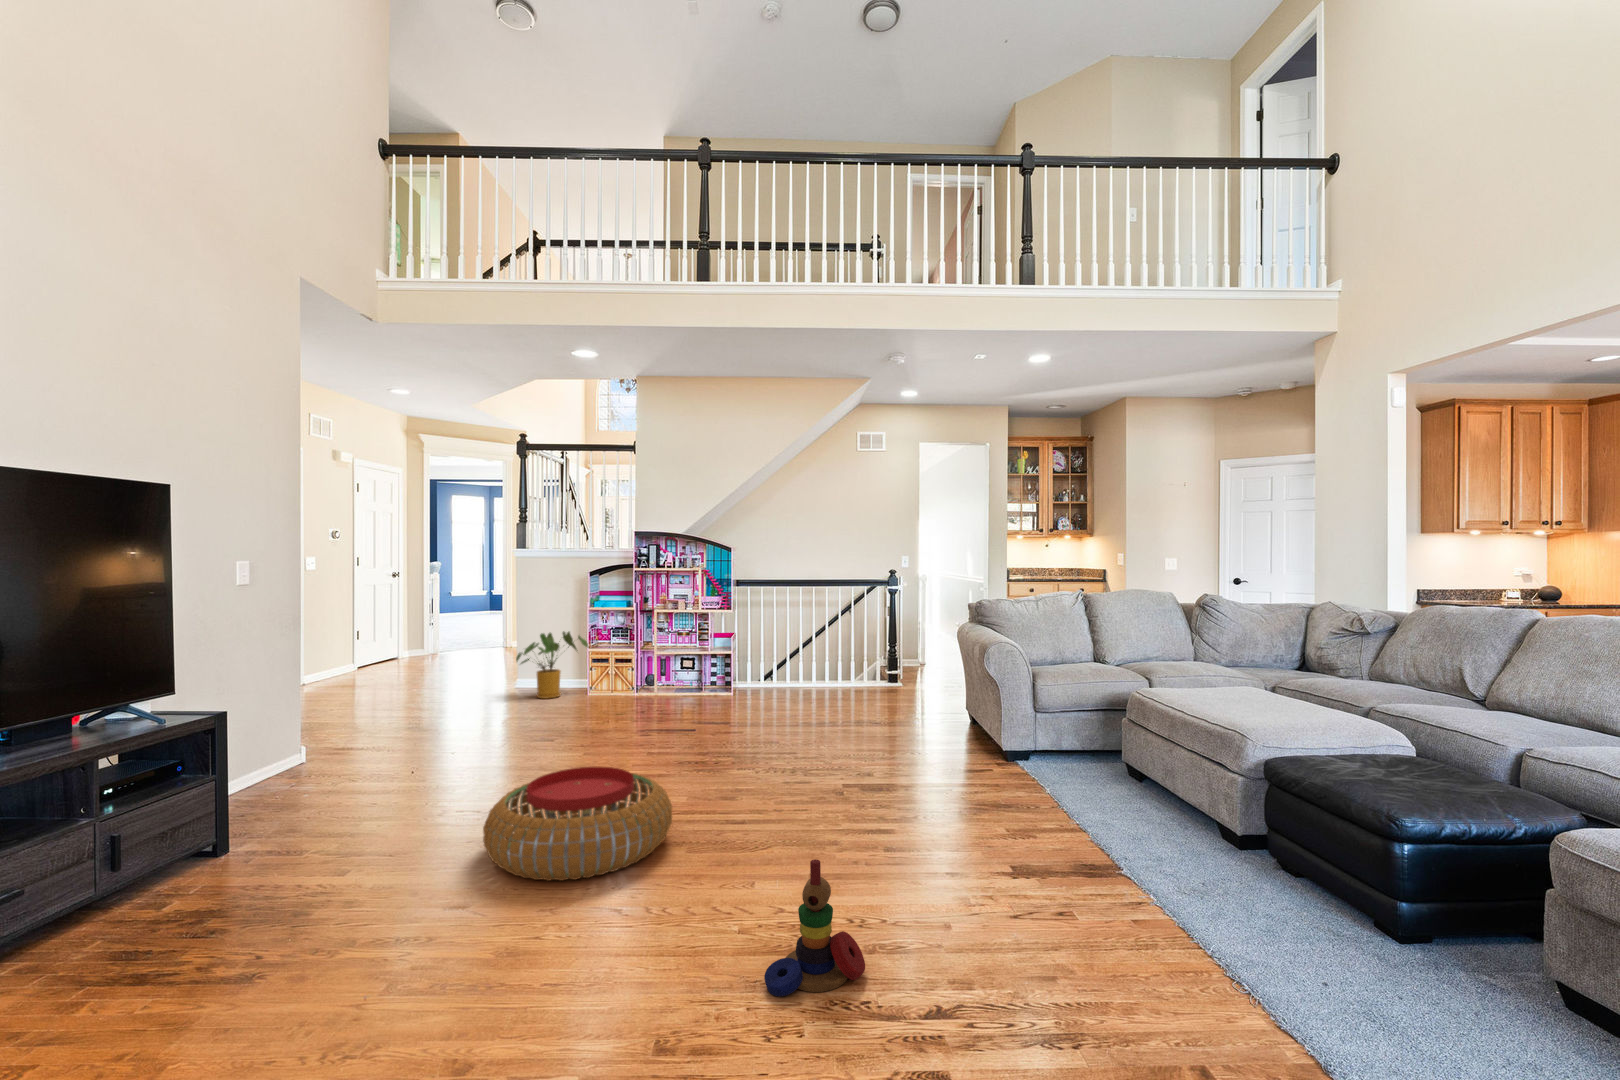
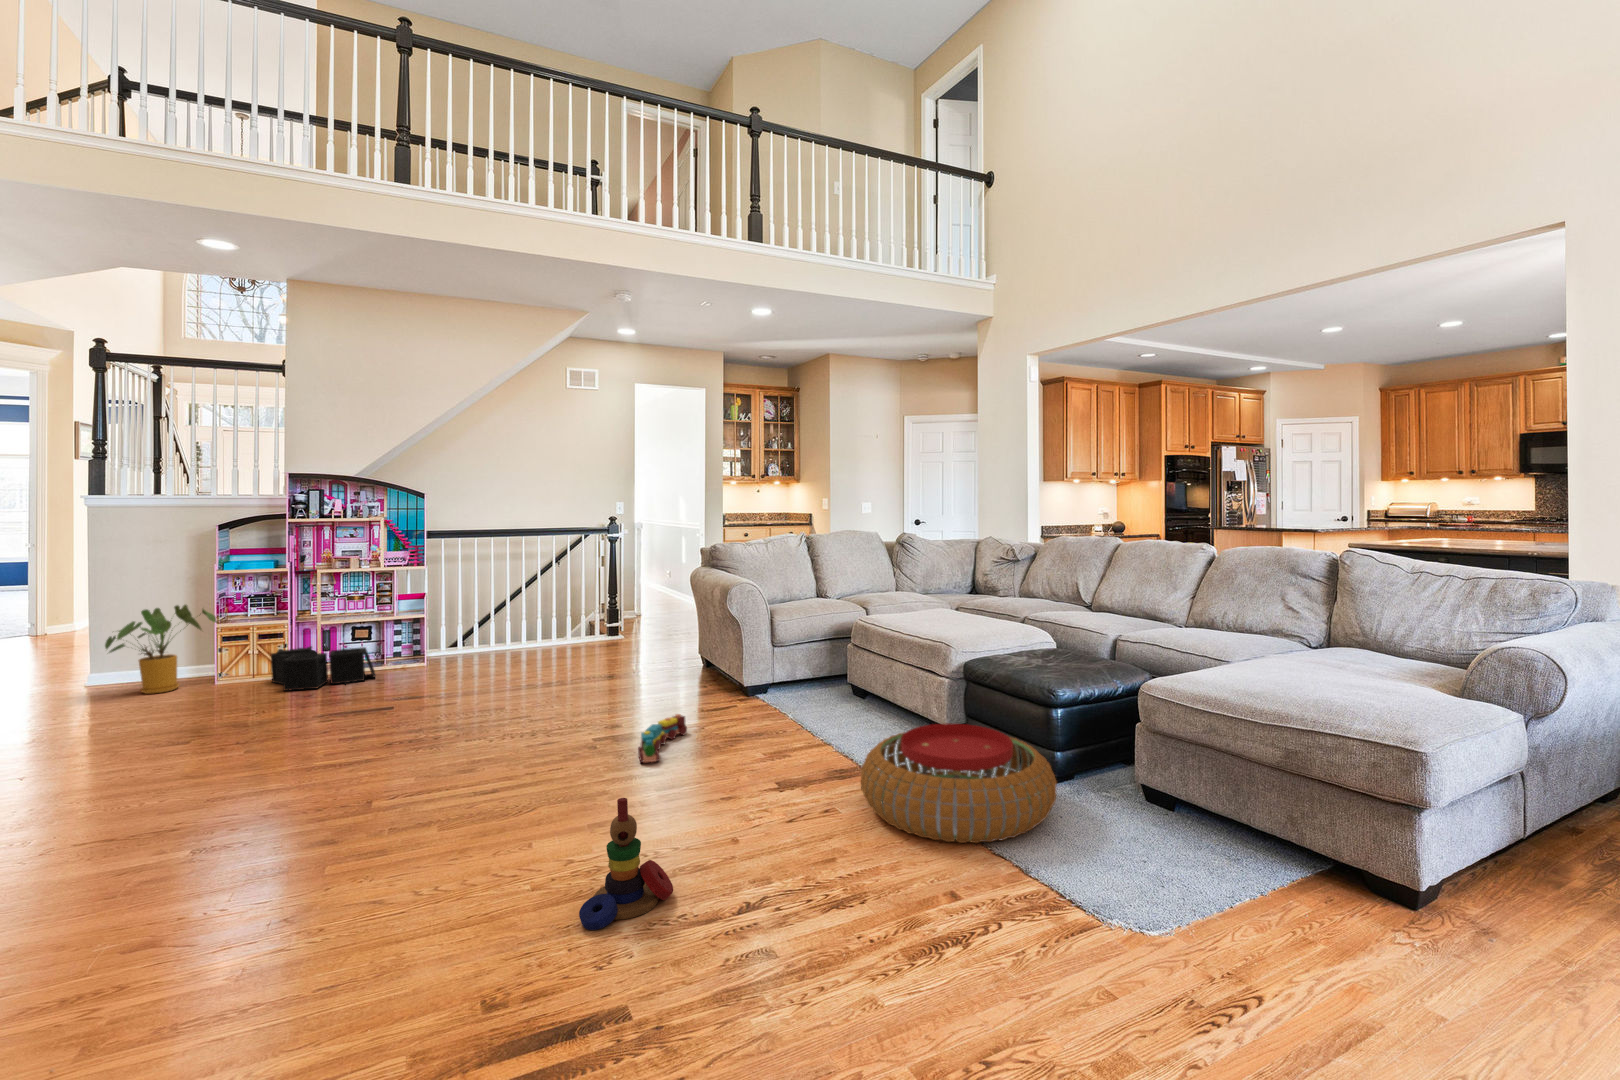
storage bin: none [620,670,692,707] -> present [271,646,375,691]
pouf: present [483,767,672,881] -> present [861,724,1057,843]
toy train: none [879,772,935,819] -> present [638,714,687,763]

